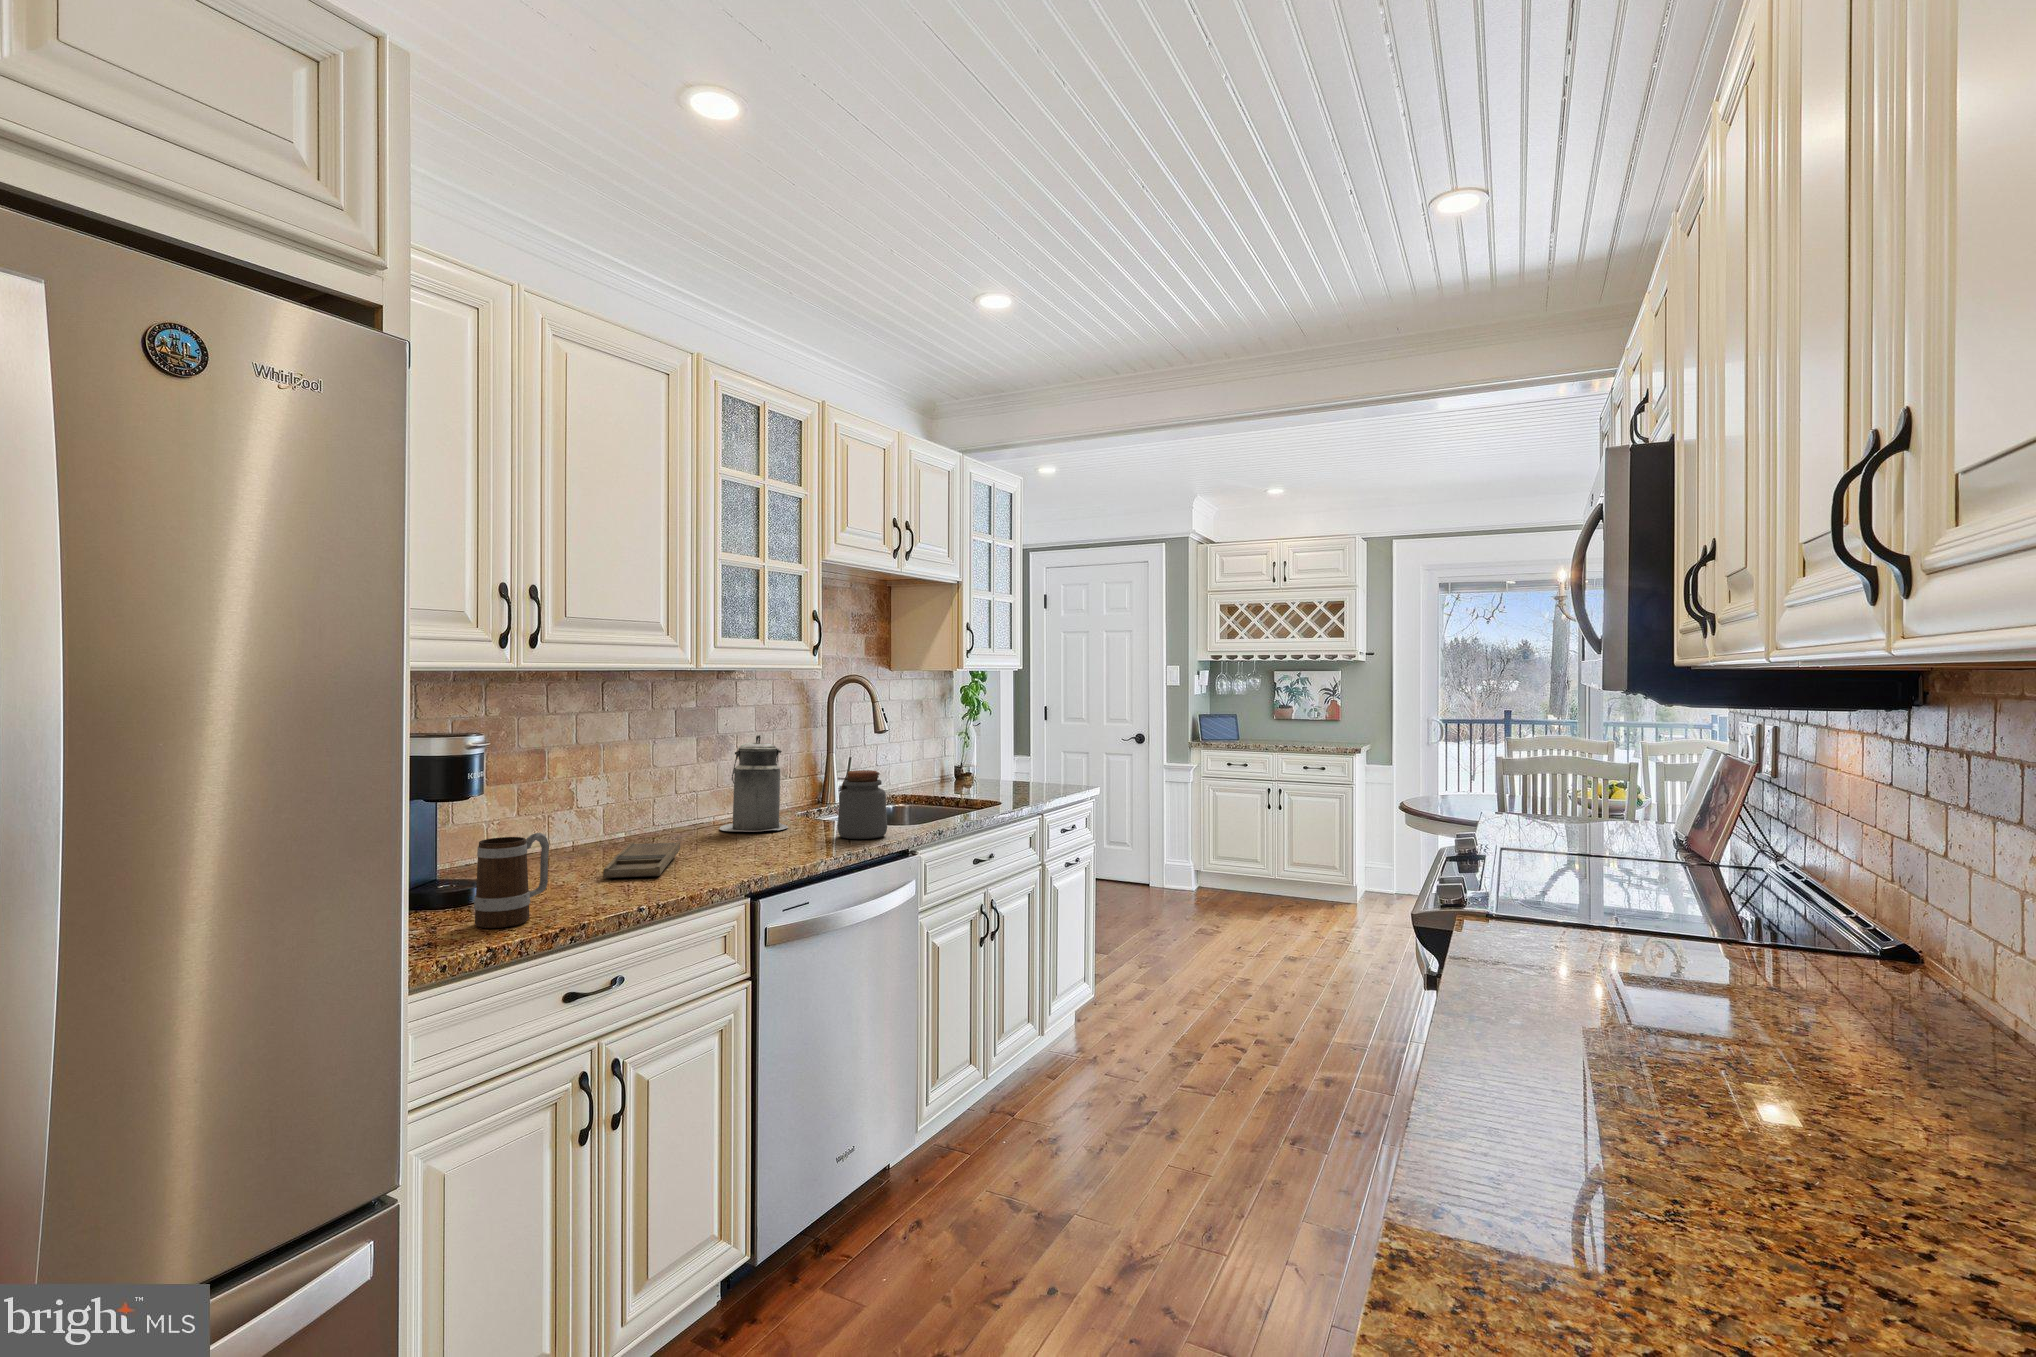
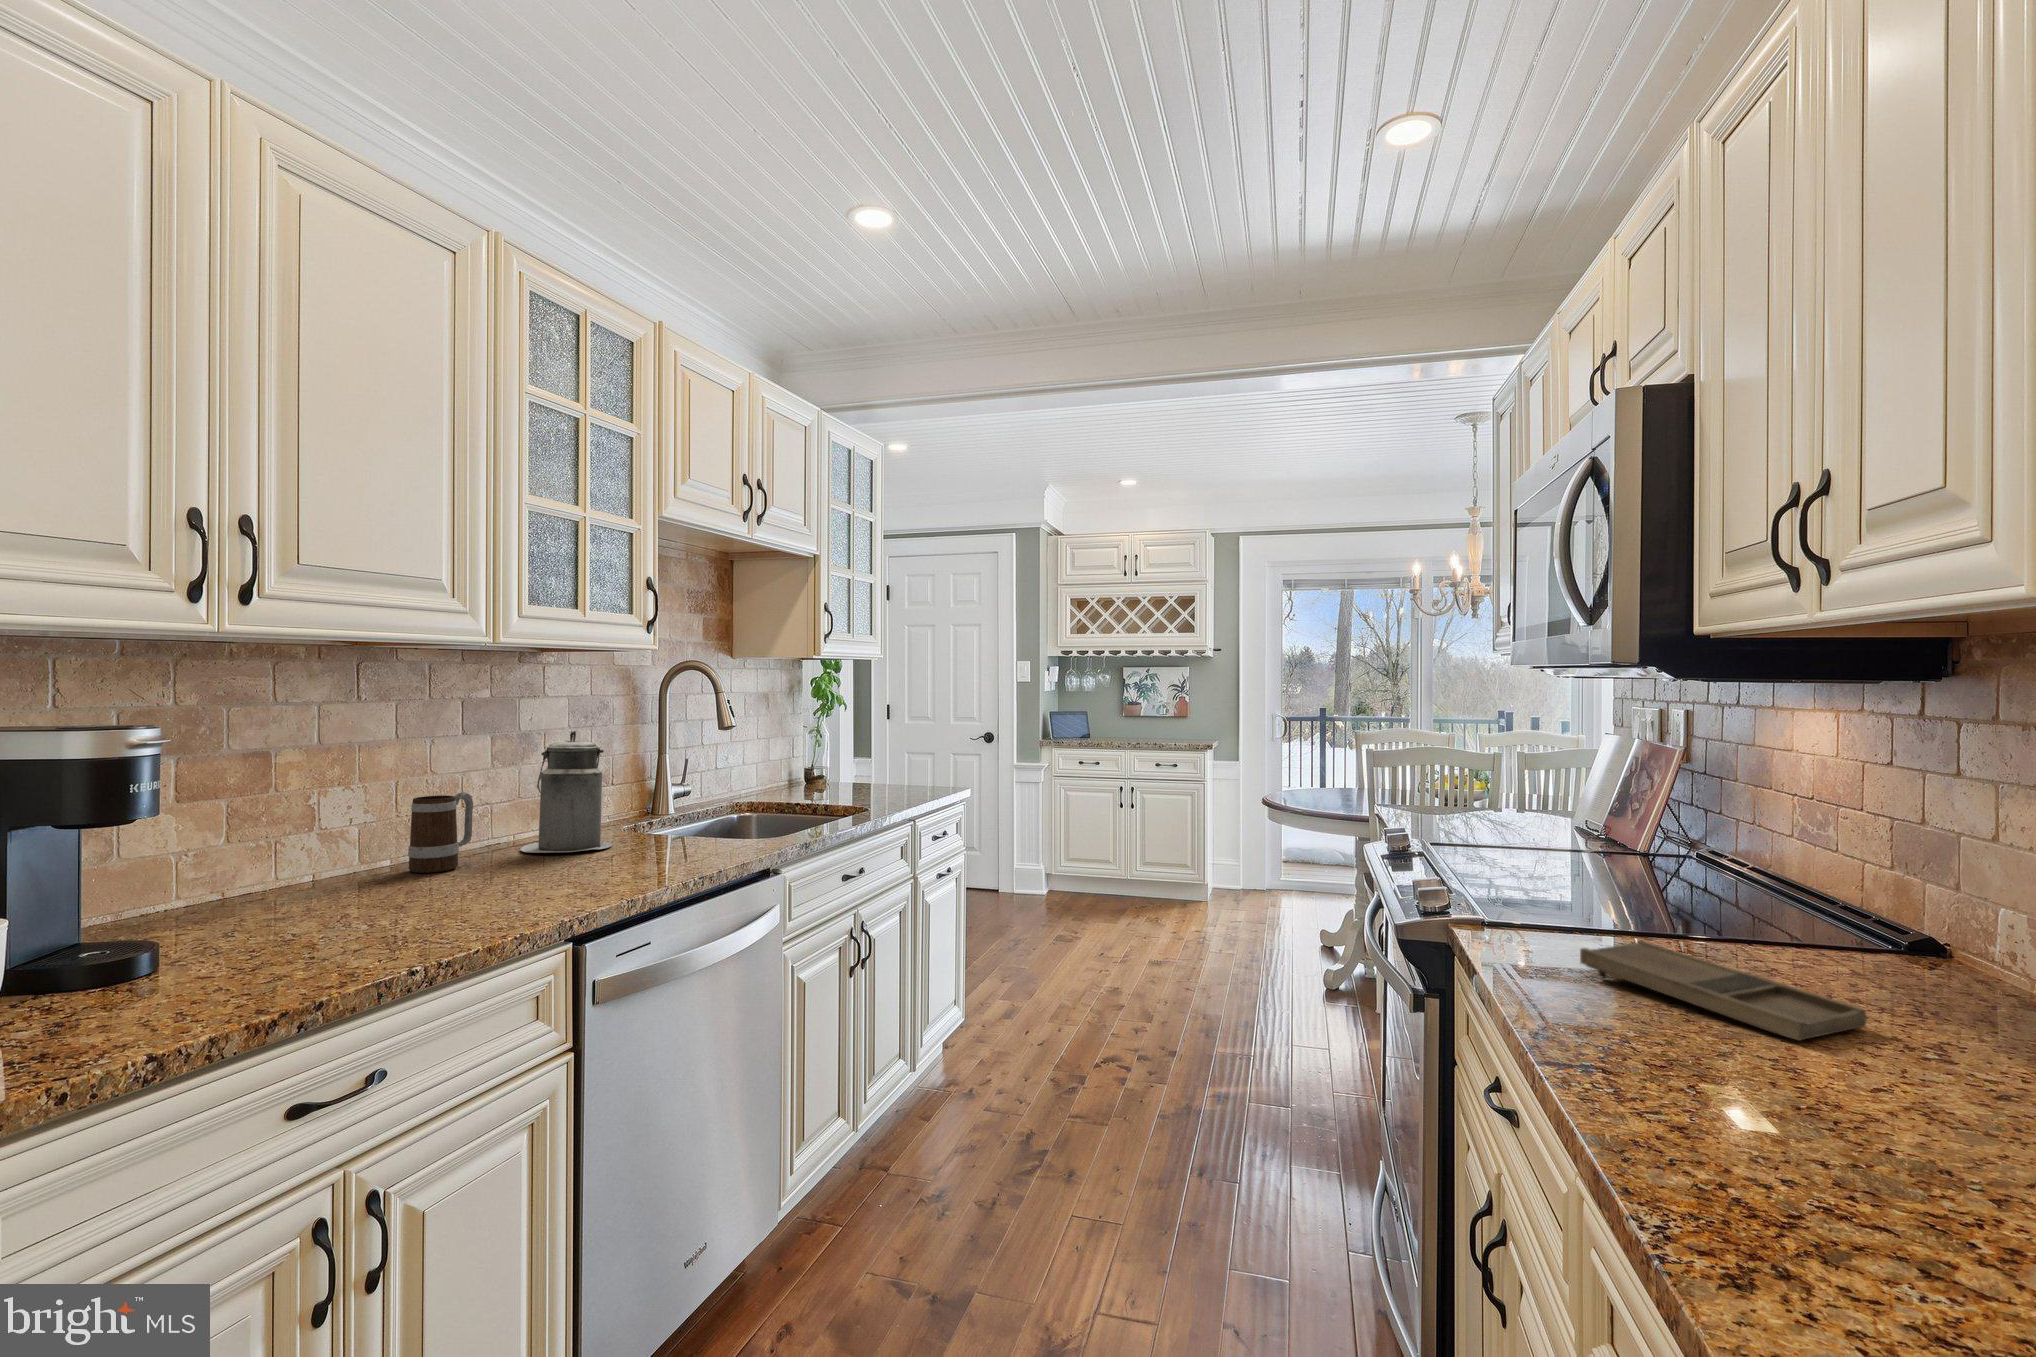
jar: present [838,770,887,839] -> none [679,772,742,858]
mug: present [474,833,549,928] -> present [408,792,473,873]
tray: present [603,841,680,878] -> present [1580,940,1867,1040]

